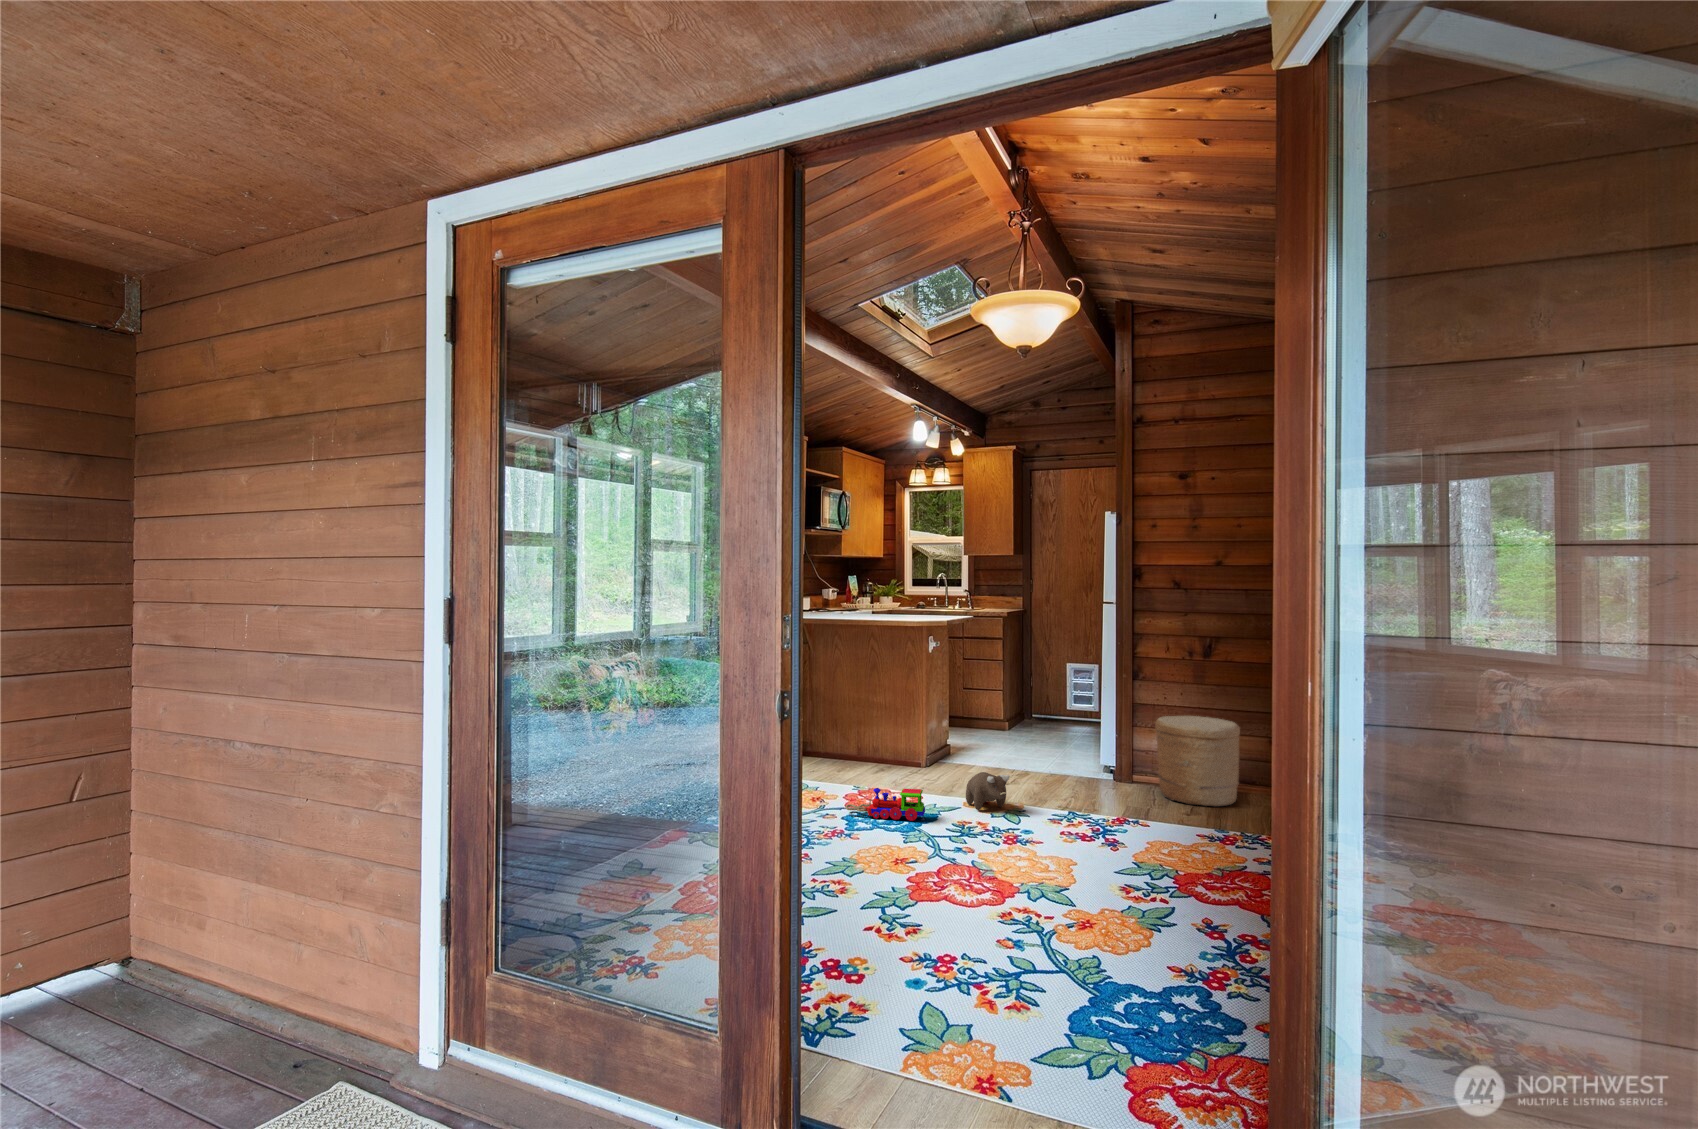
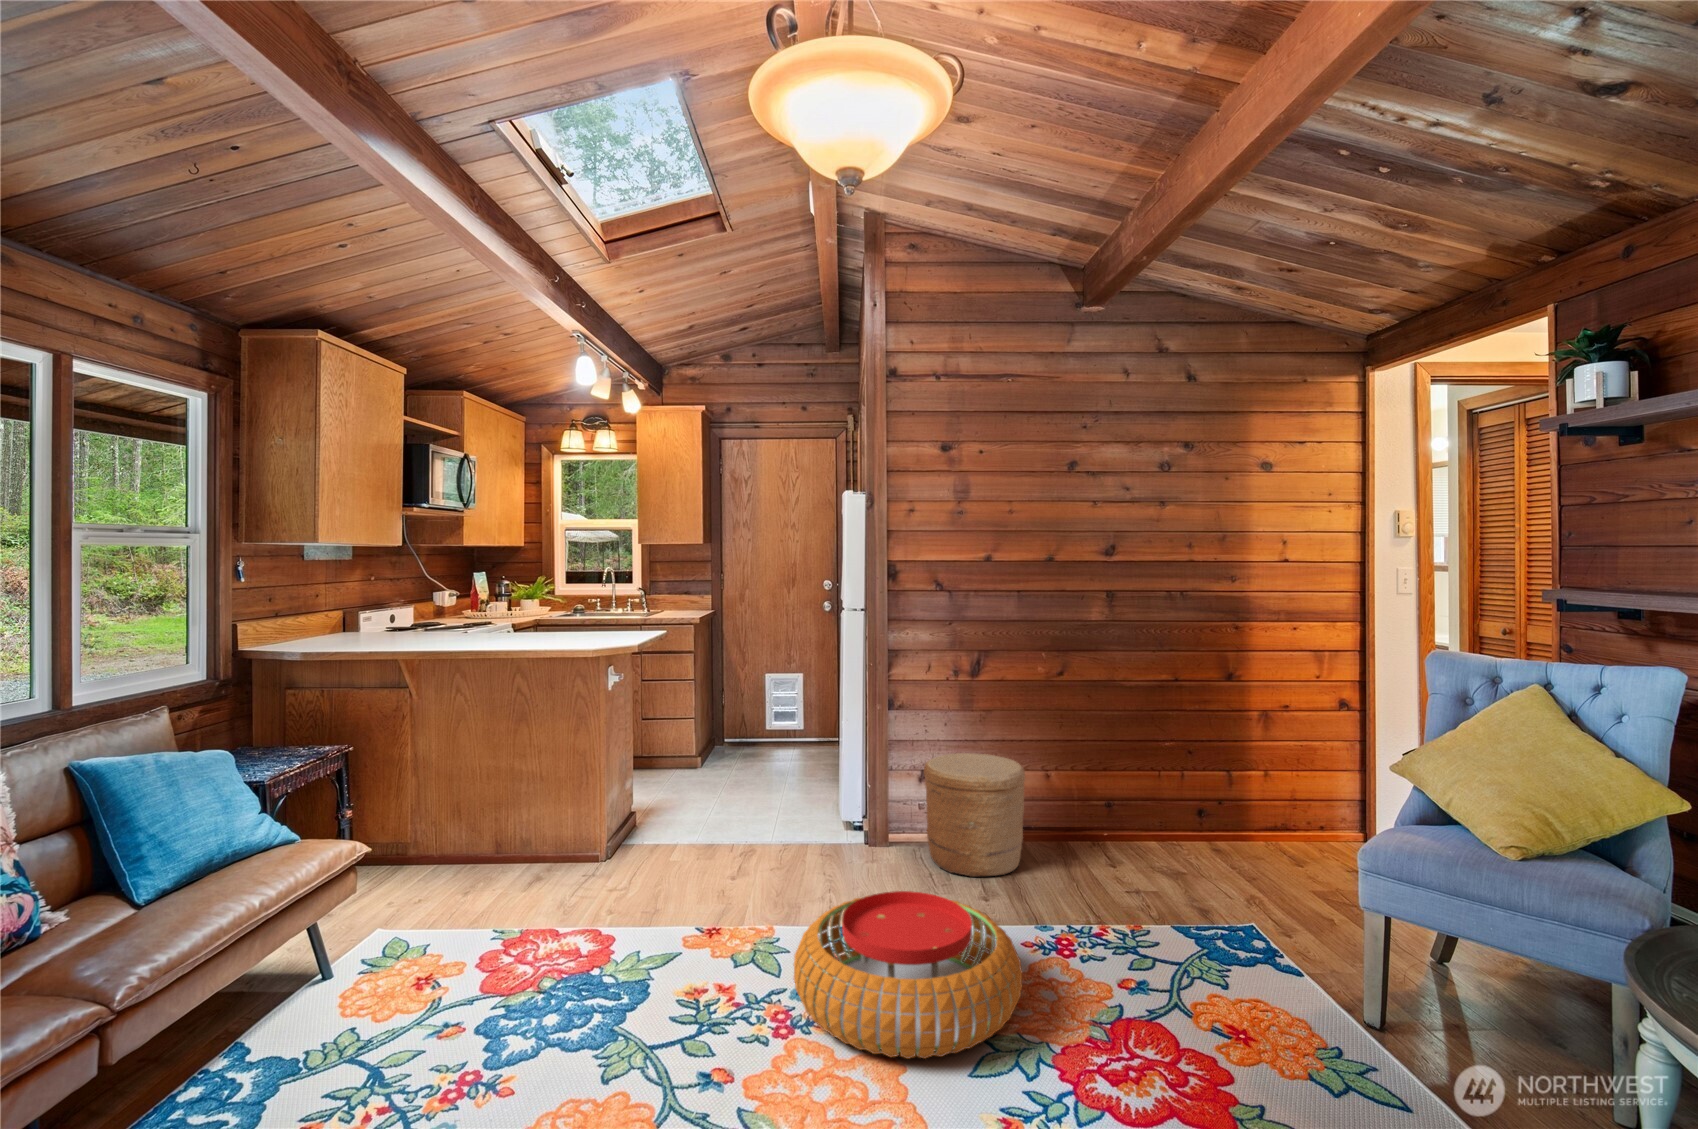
plush toy: present [966,772,1010,810] -> none [685,886,756,951]
pouf: none [1021,781,1177,866] -> present [794,891,1022,1059]
toy train: present [846,788,925,821] -> none [482,945,627,1016]

